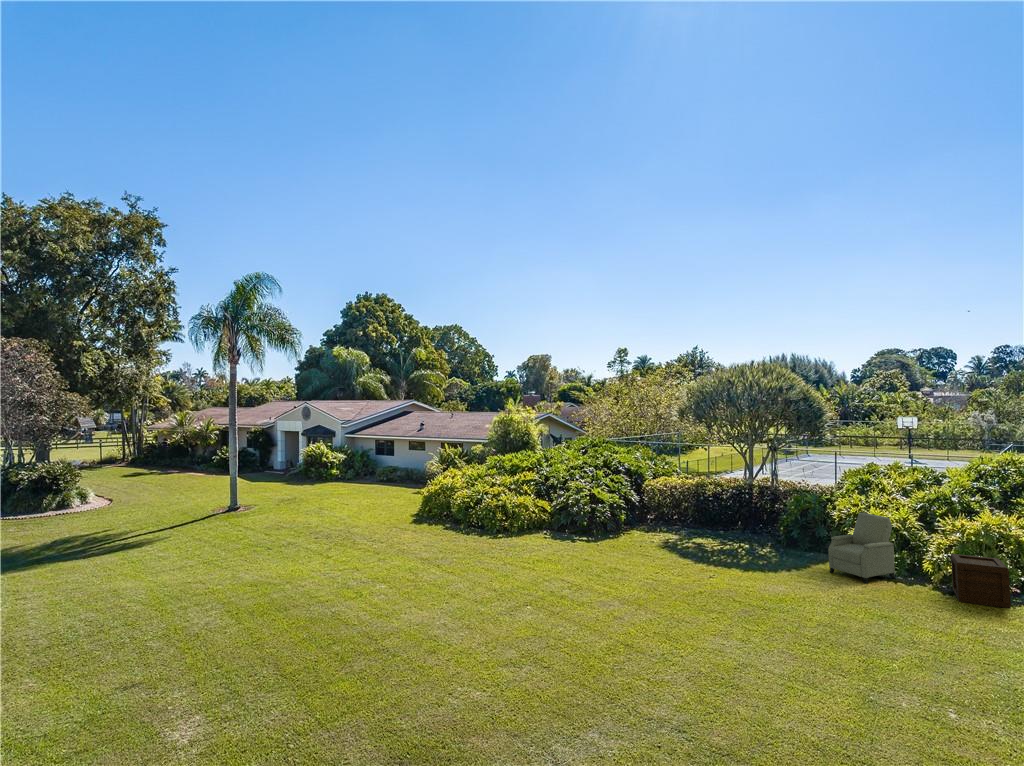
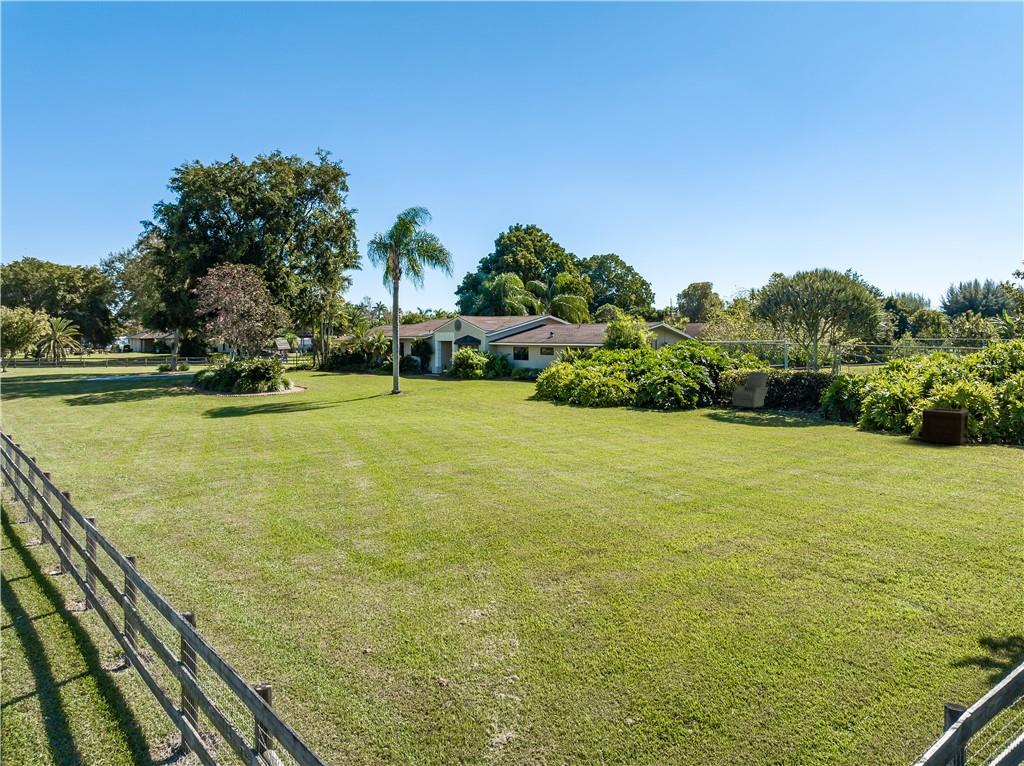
chair: present [828,513,896,584] -> present [733,372,769,411]

